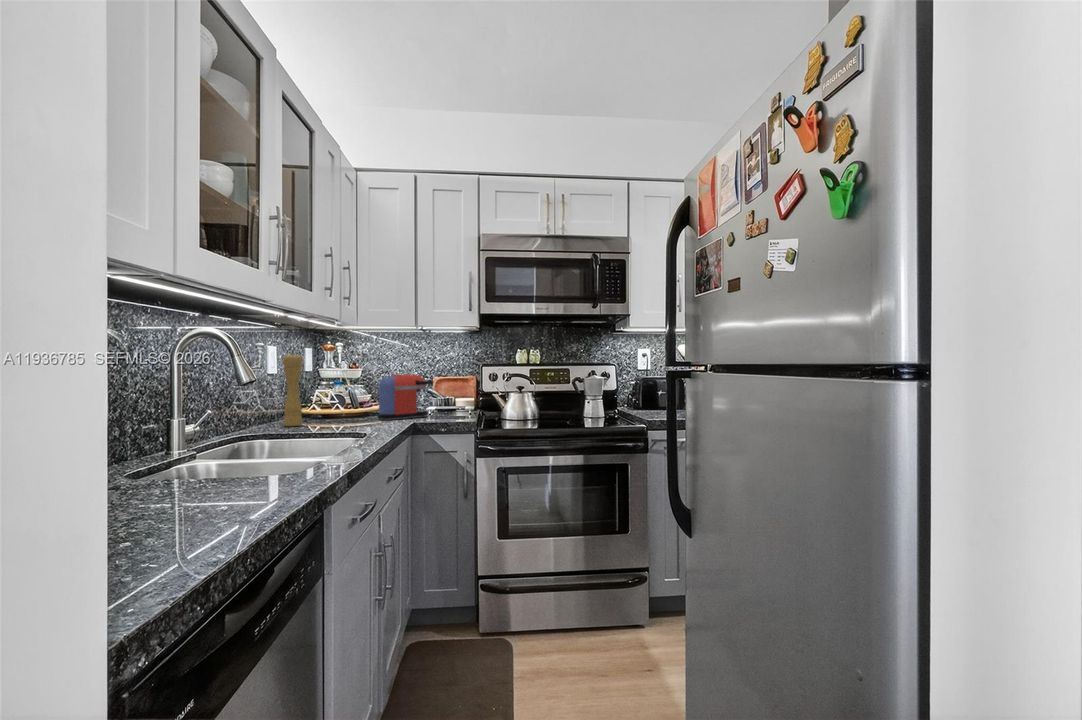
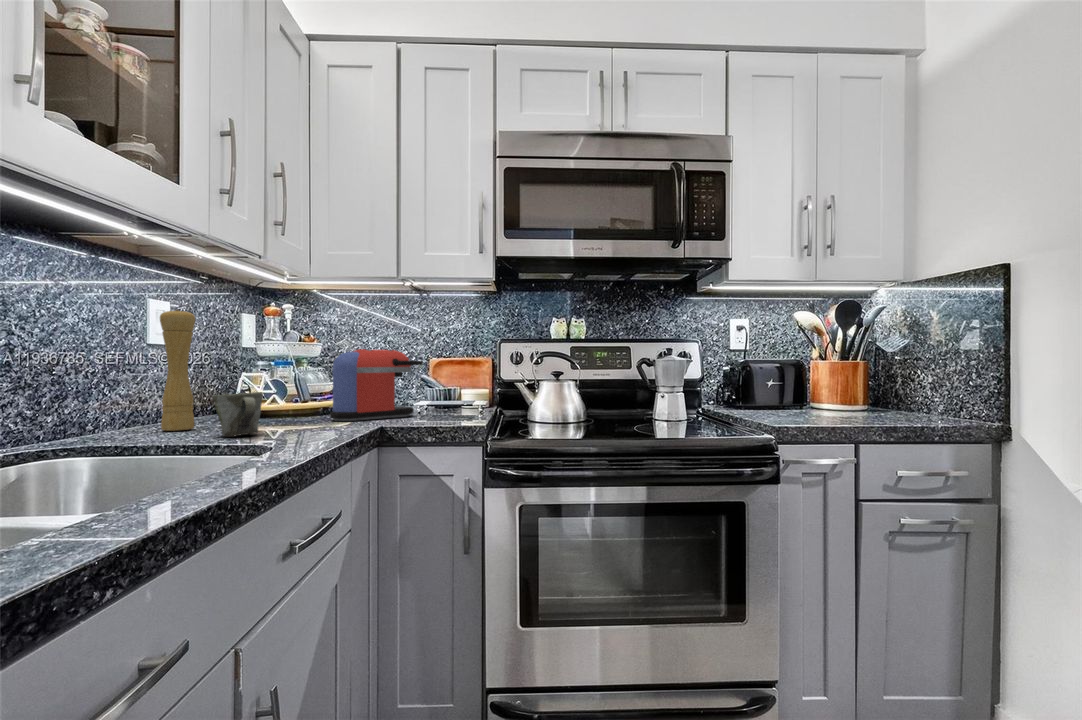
mug: none [321,403,349,429] -> present [213,392,263,437]

